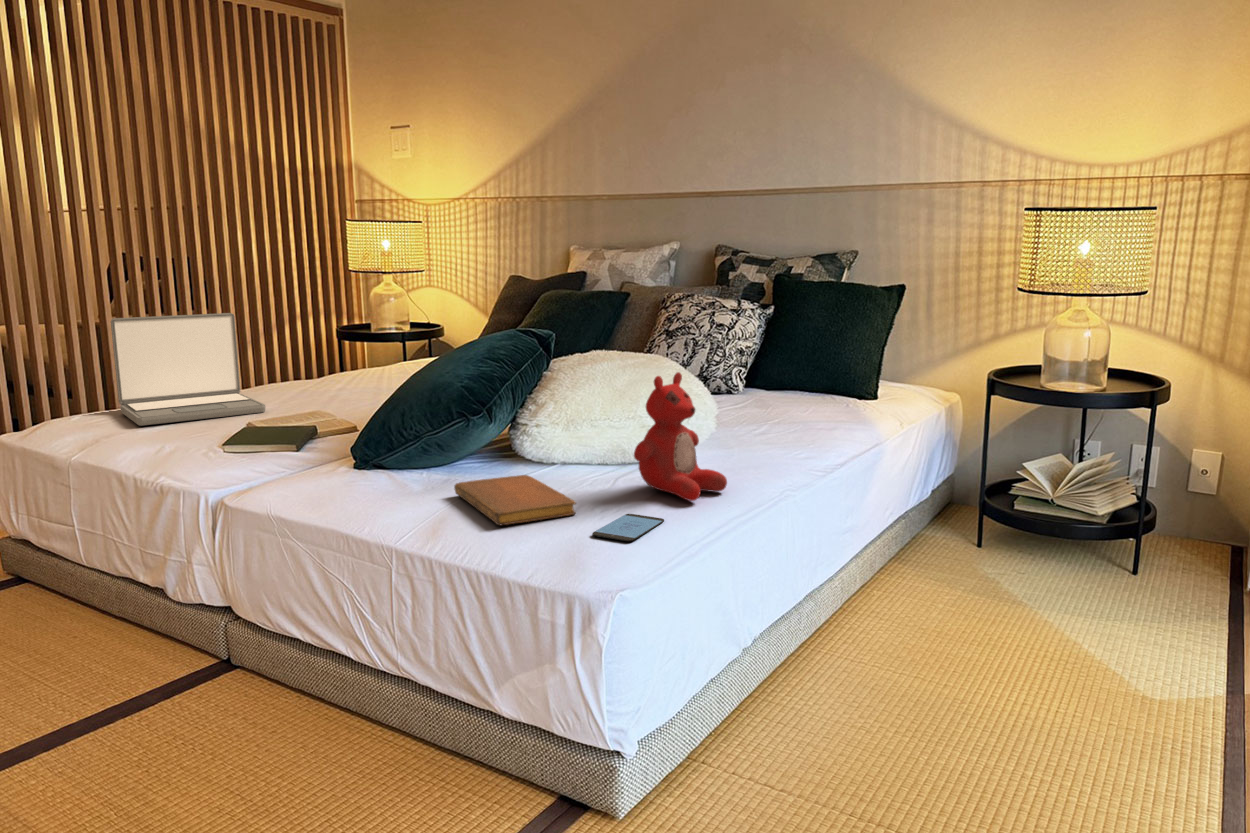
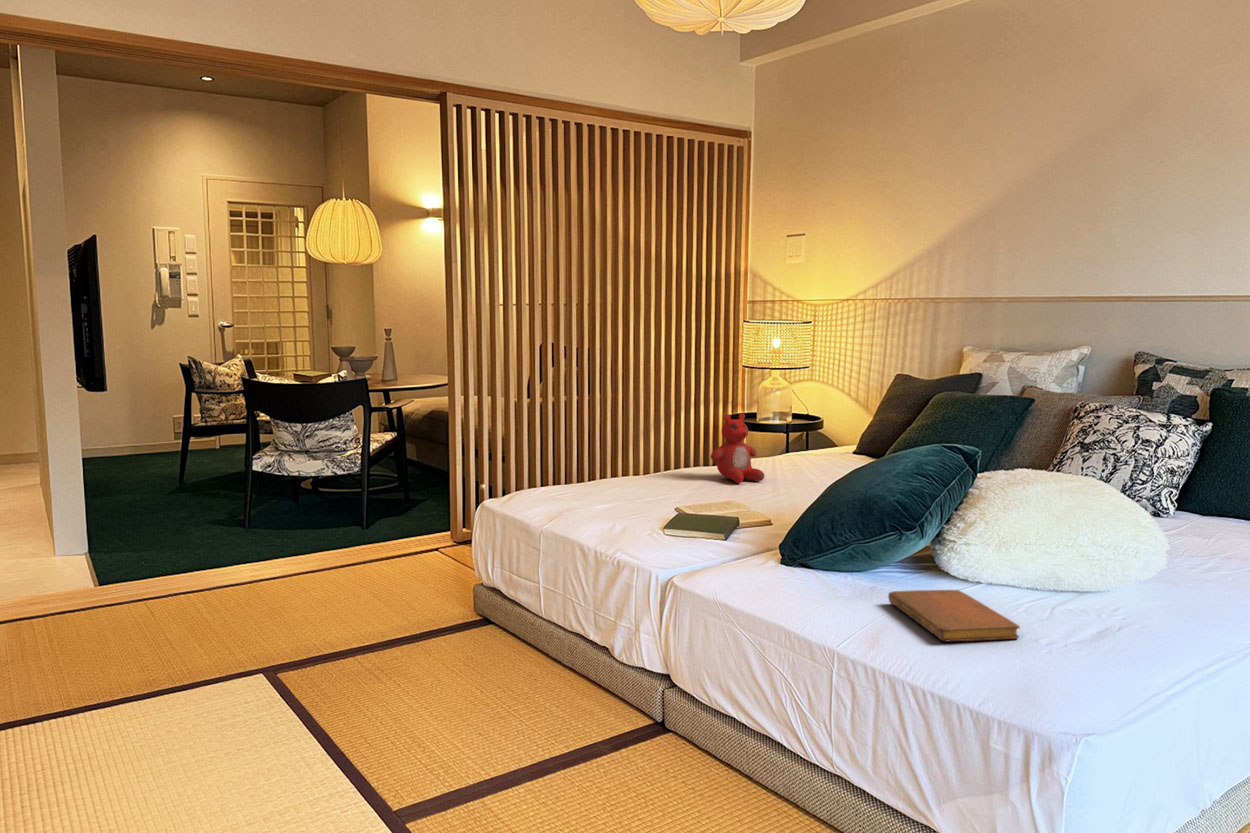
laptop: present [111,313,266,426] -> none [567,408,686,503]
stuffed bear: present [634,372,727,501] -> present [711,413,764,483]
smartphone: present [592,514,664,541] -> none [1044,645,1120,676]

